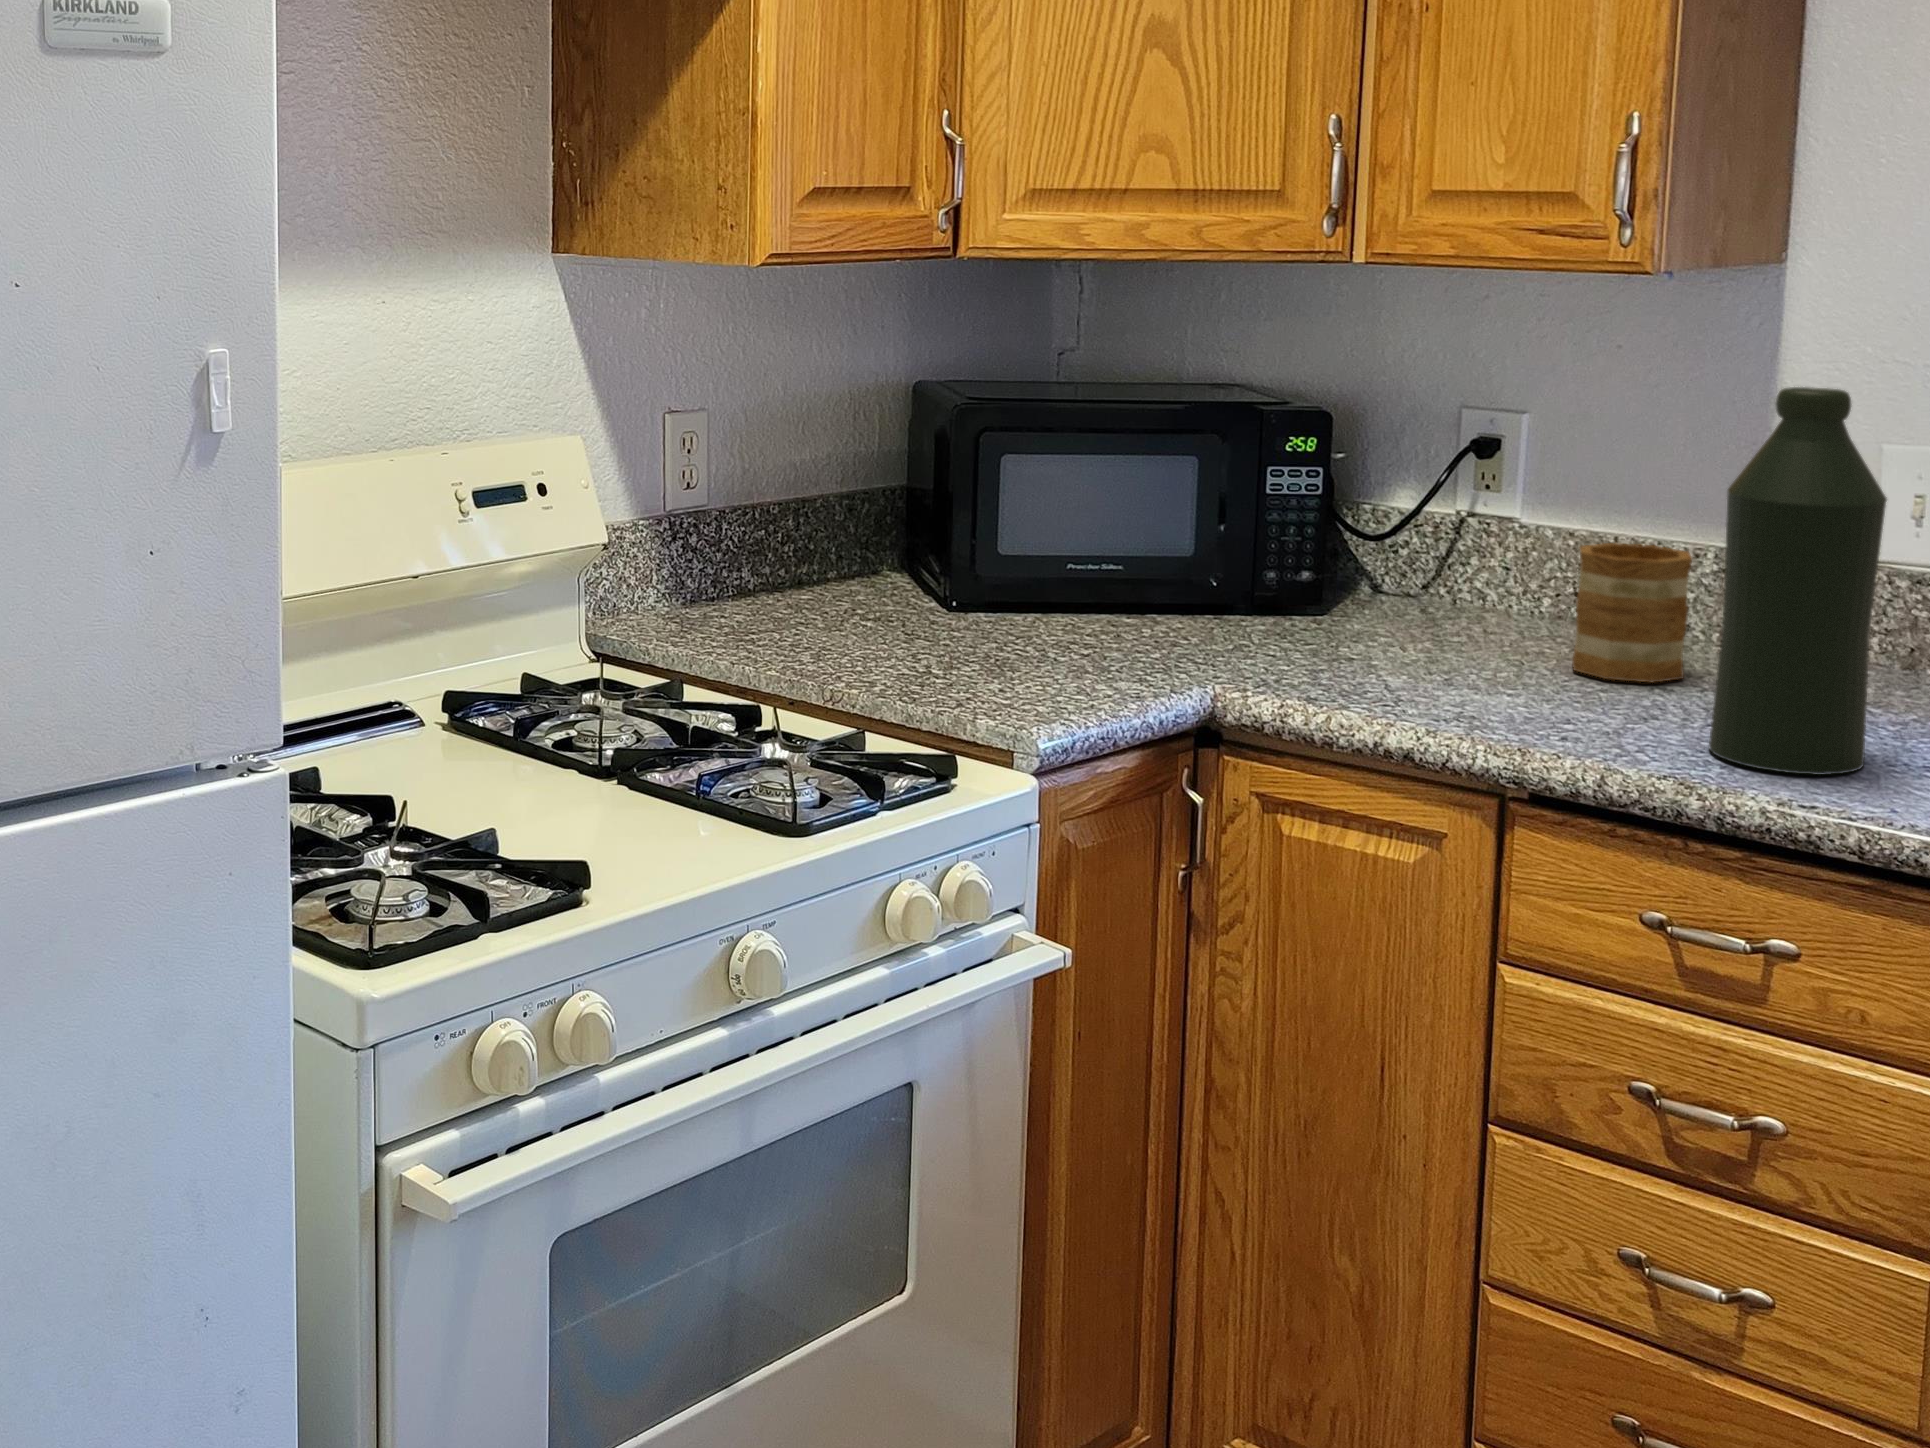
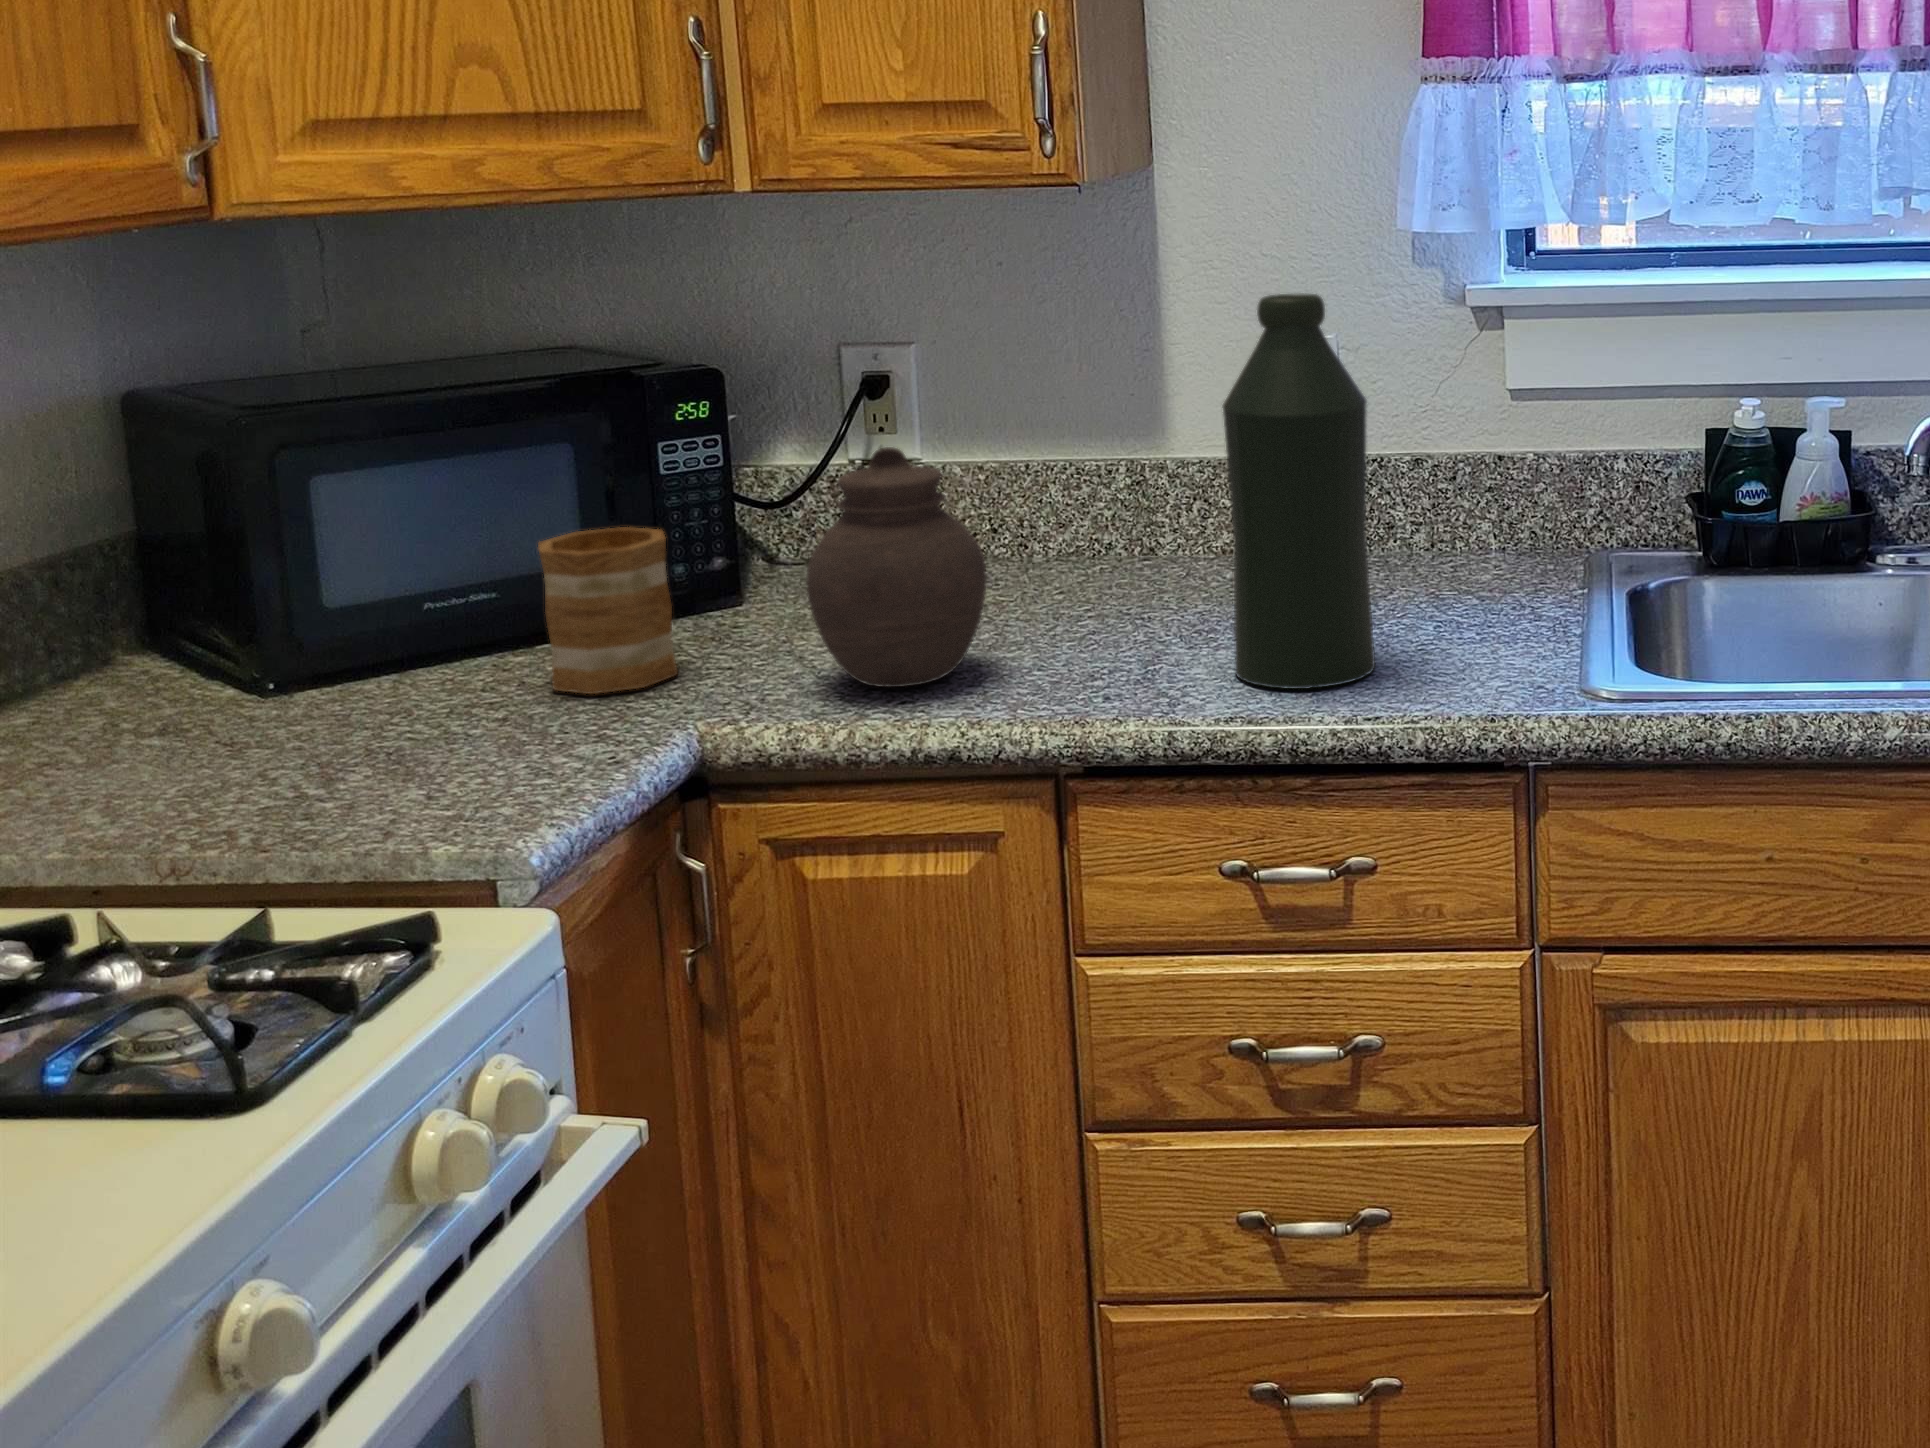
jar: none [1332,488,1493,697] -> present [806,447,987,687]
mug: present [1572,543,1692,682] -> present [538,527,678,694]

